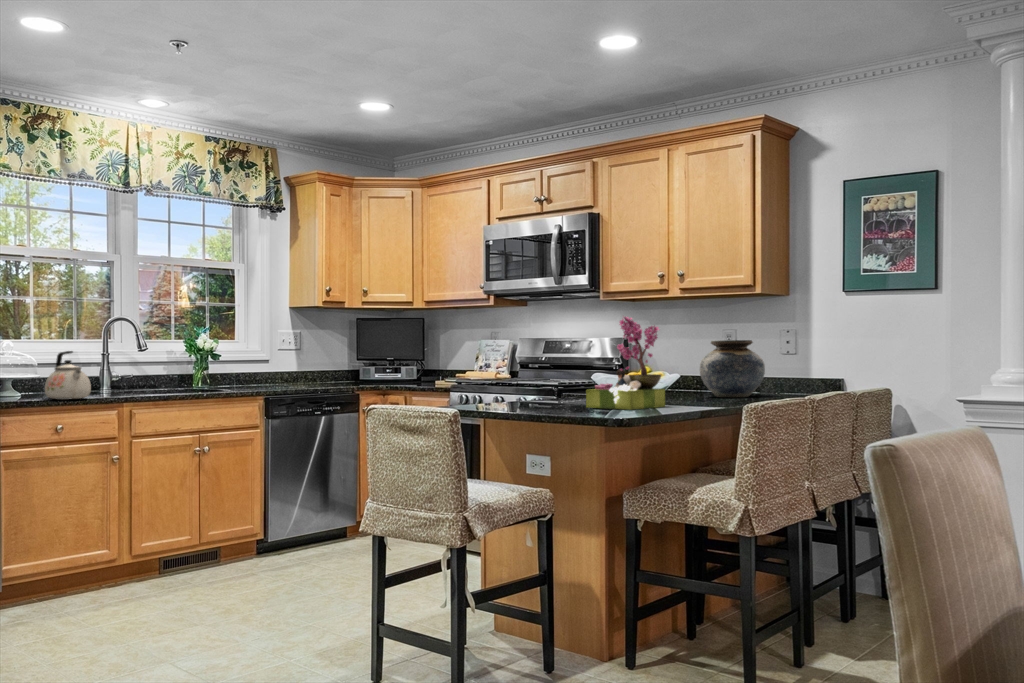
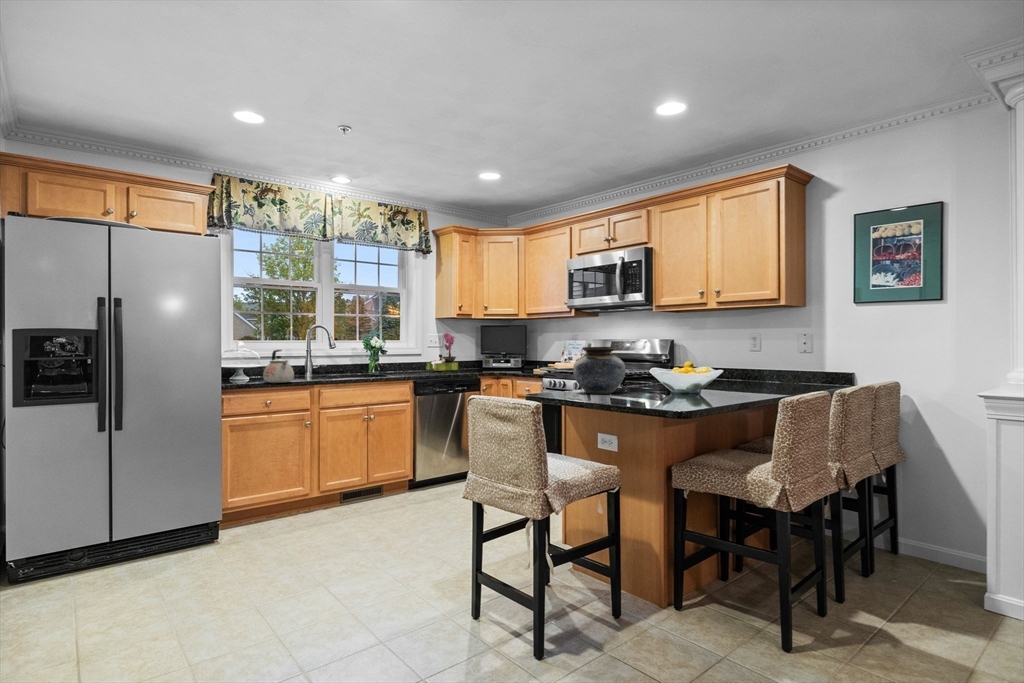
flower arrangement: present [586,317,665,410] -> present [426,332,458,371]
vase: present [700,340,765,397] -> present [573,347,625,394]

